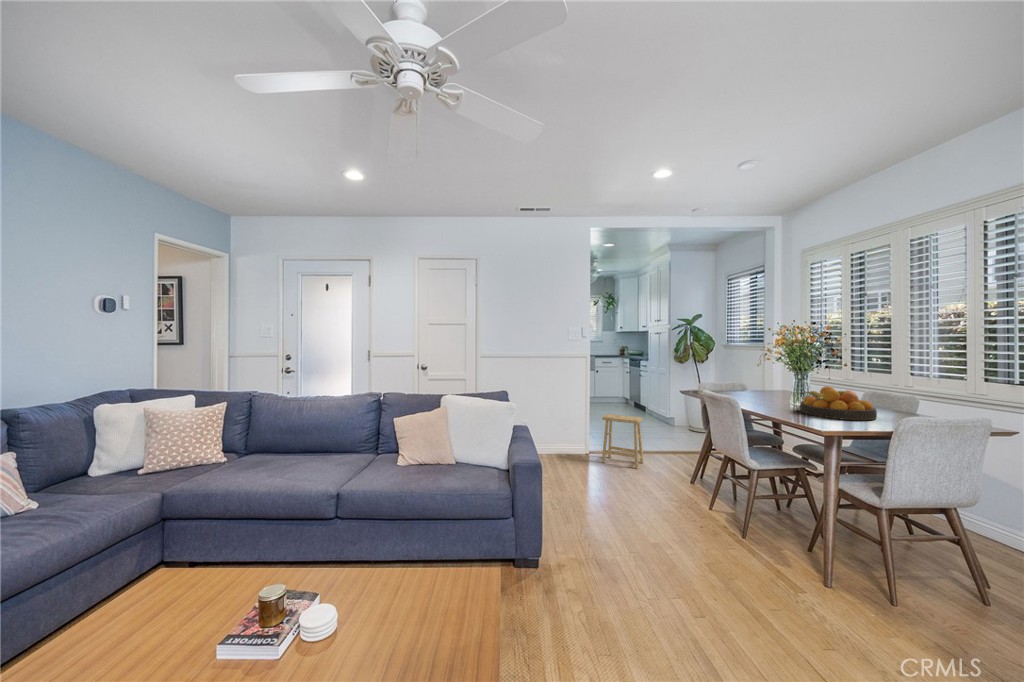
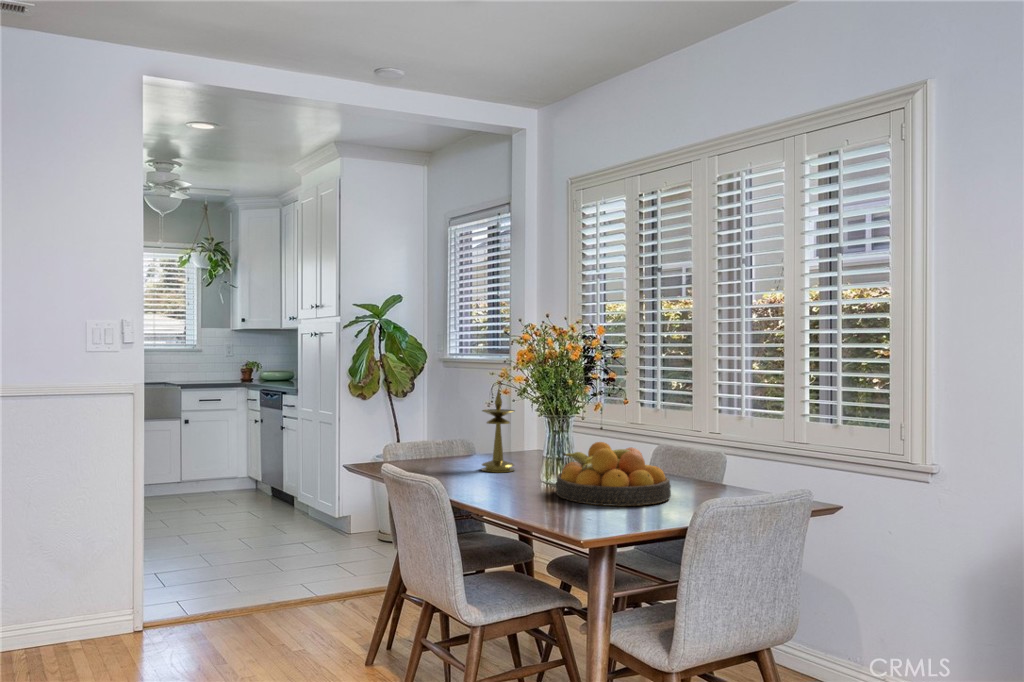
candlestick: none [753,359,773,400] -> present [481,389,514,472]
footstool: present [602,414,644,469] -> none [163,529,267,654]

